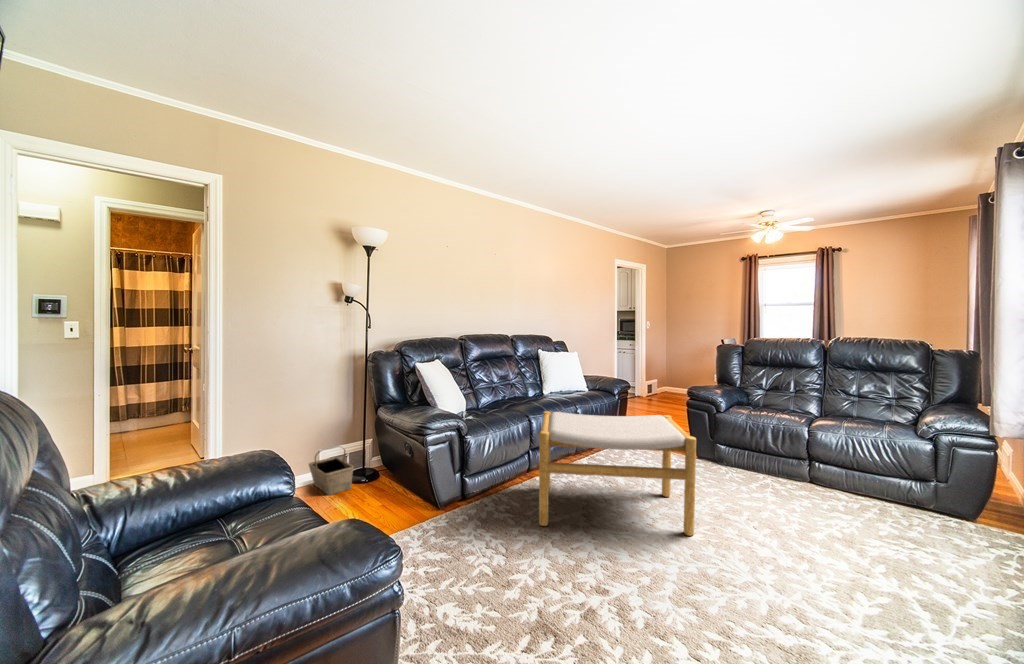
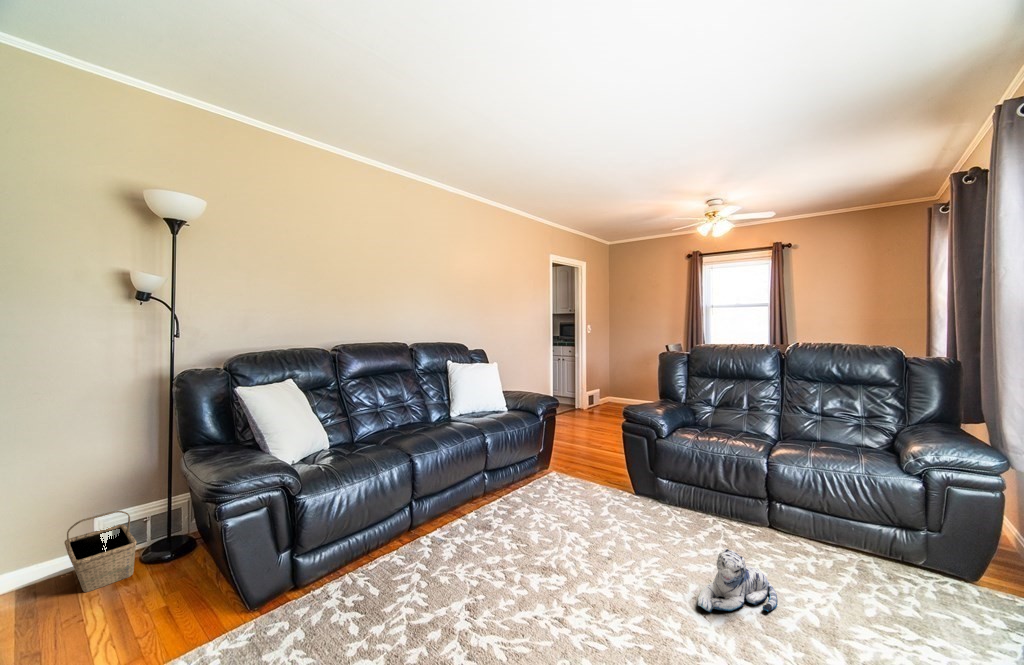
footstool: present [539,411,696,536] -> none [393,450,622,640]
plush toy: none [749,484,811,528] -> present [697,548,777,612]

